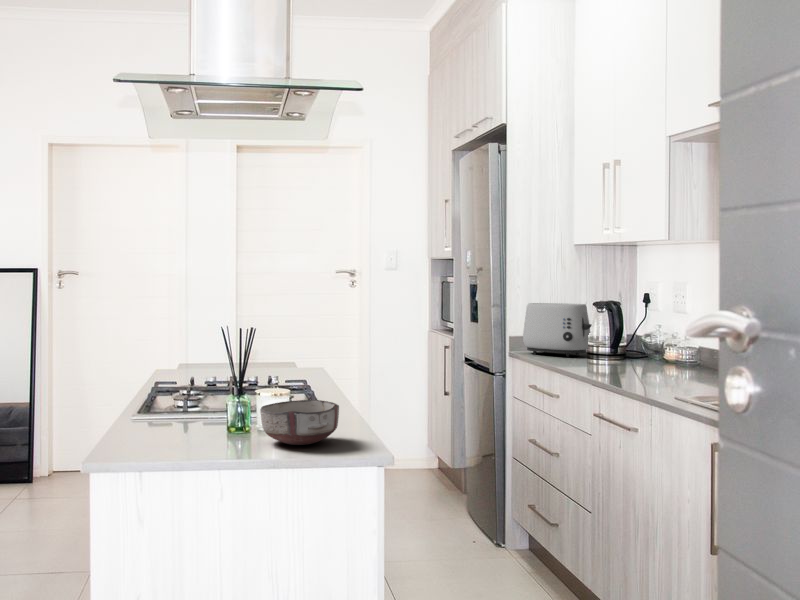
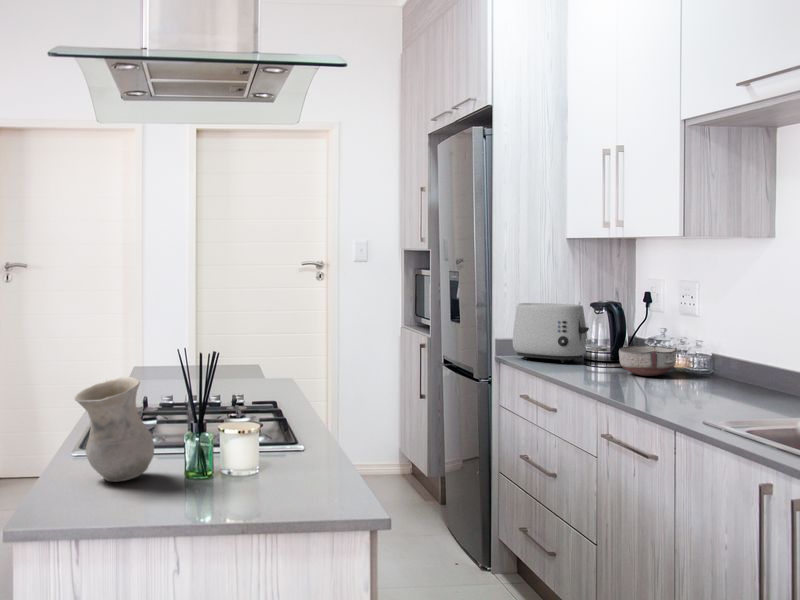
vase: none [134,349,199,436] -> present [74,377,154,482]
ceramic bowl: present [260,400,339,445] -> present [619,346,677,376]

